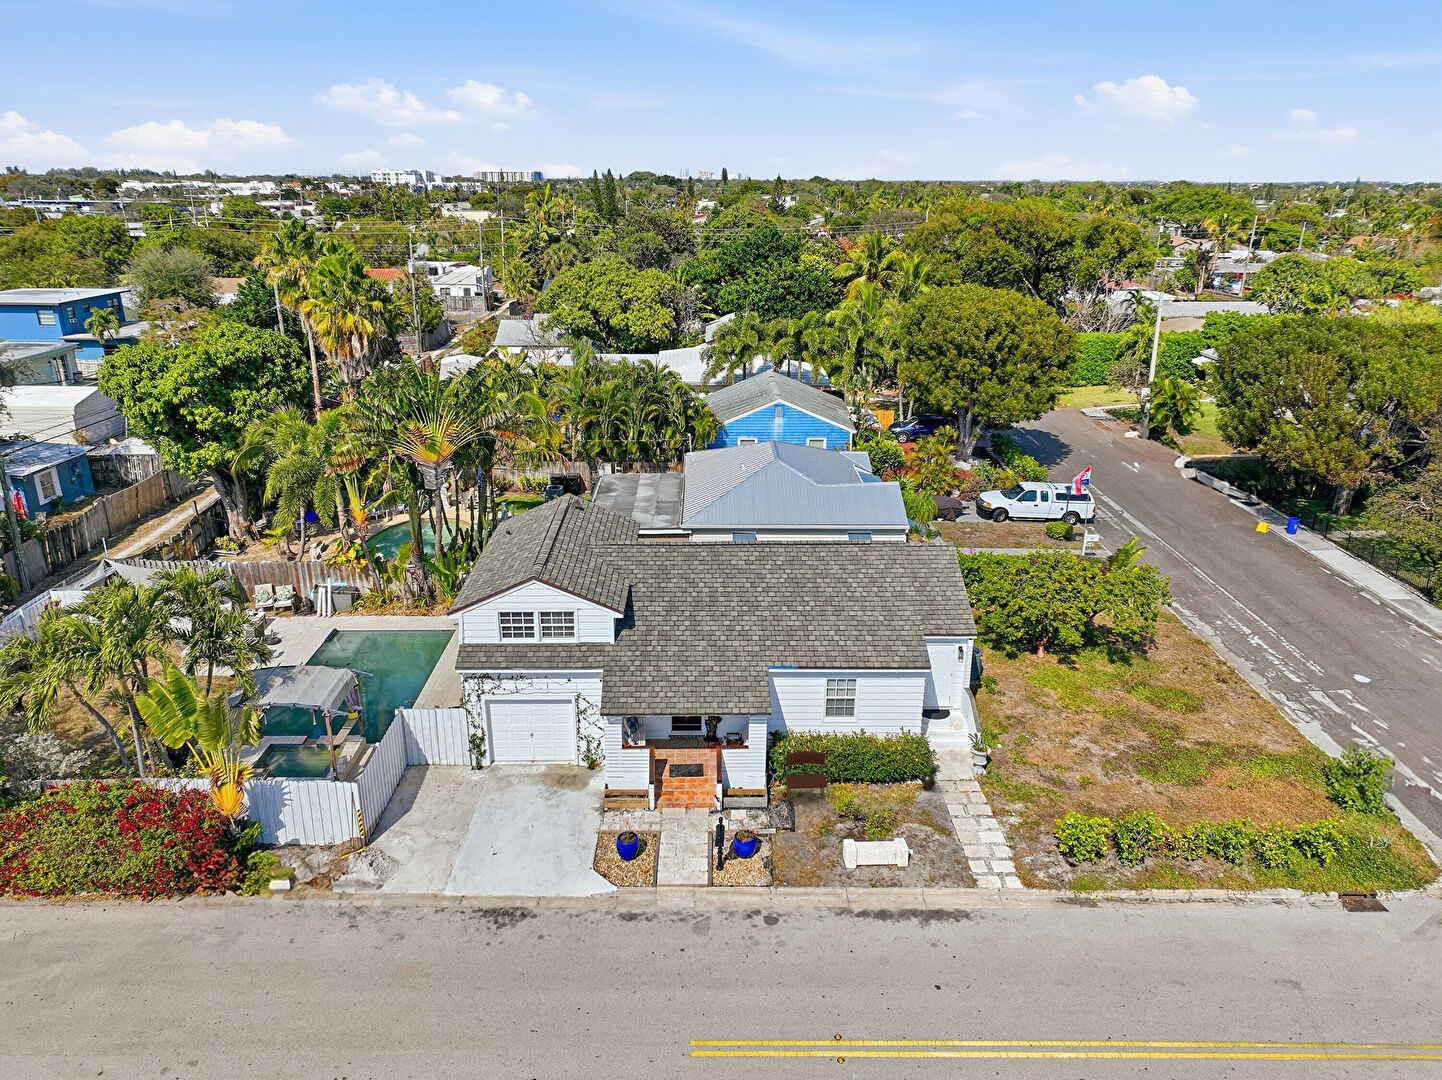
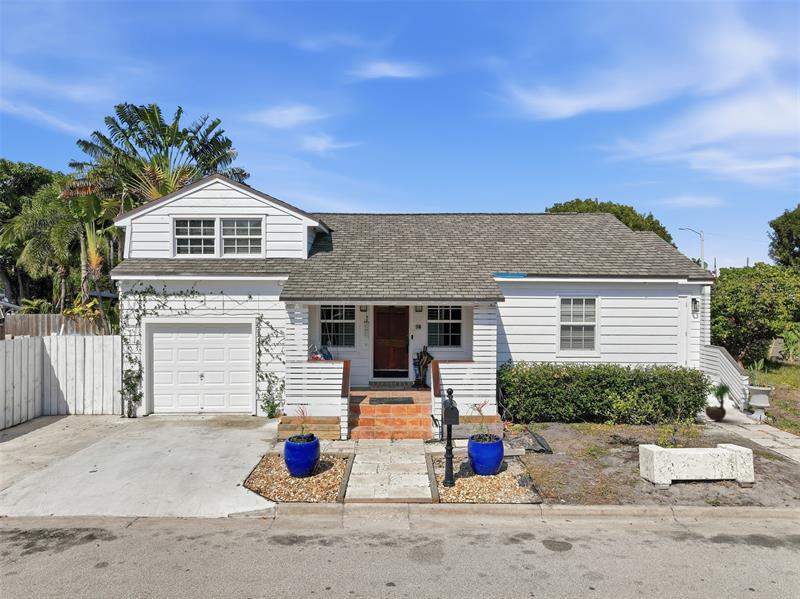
bench: present [786,751,828,800] -> none [524,365,586,430]

